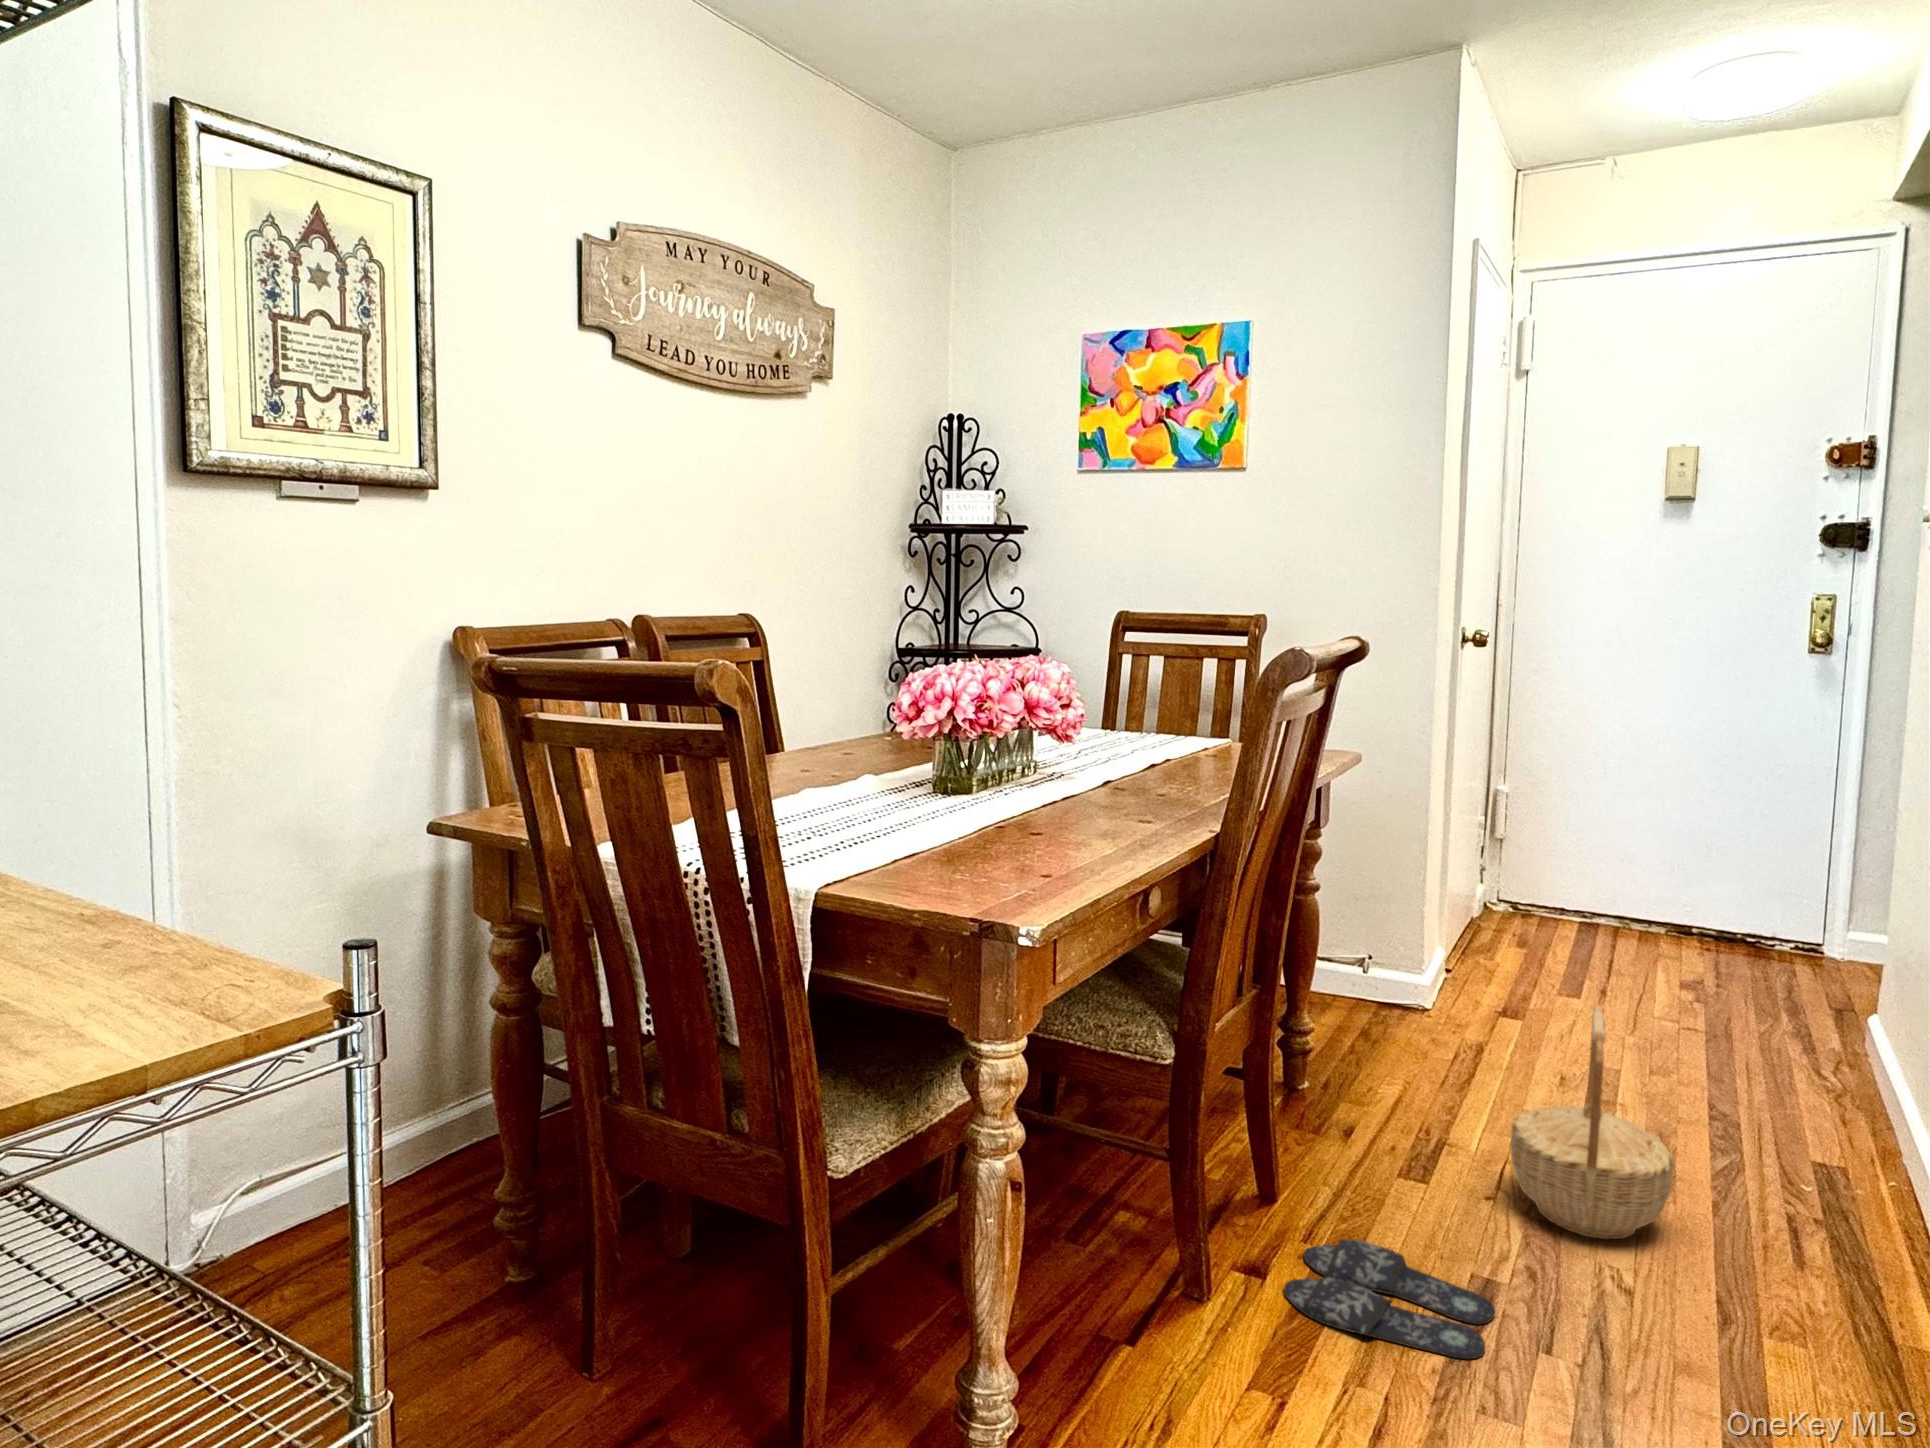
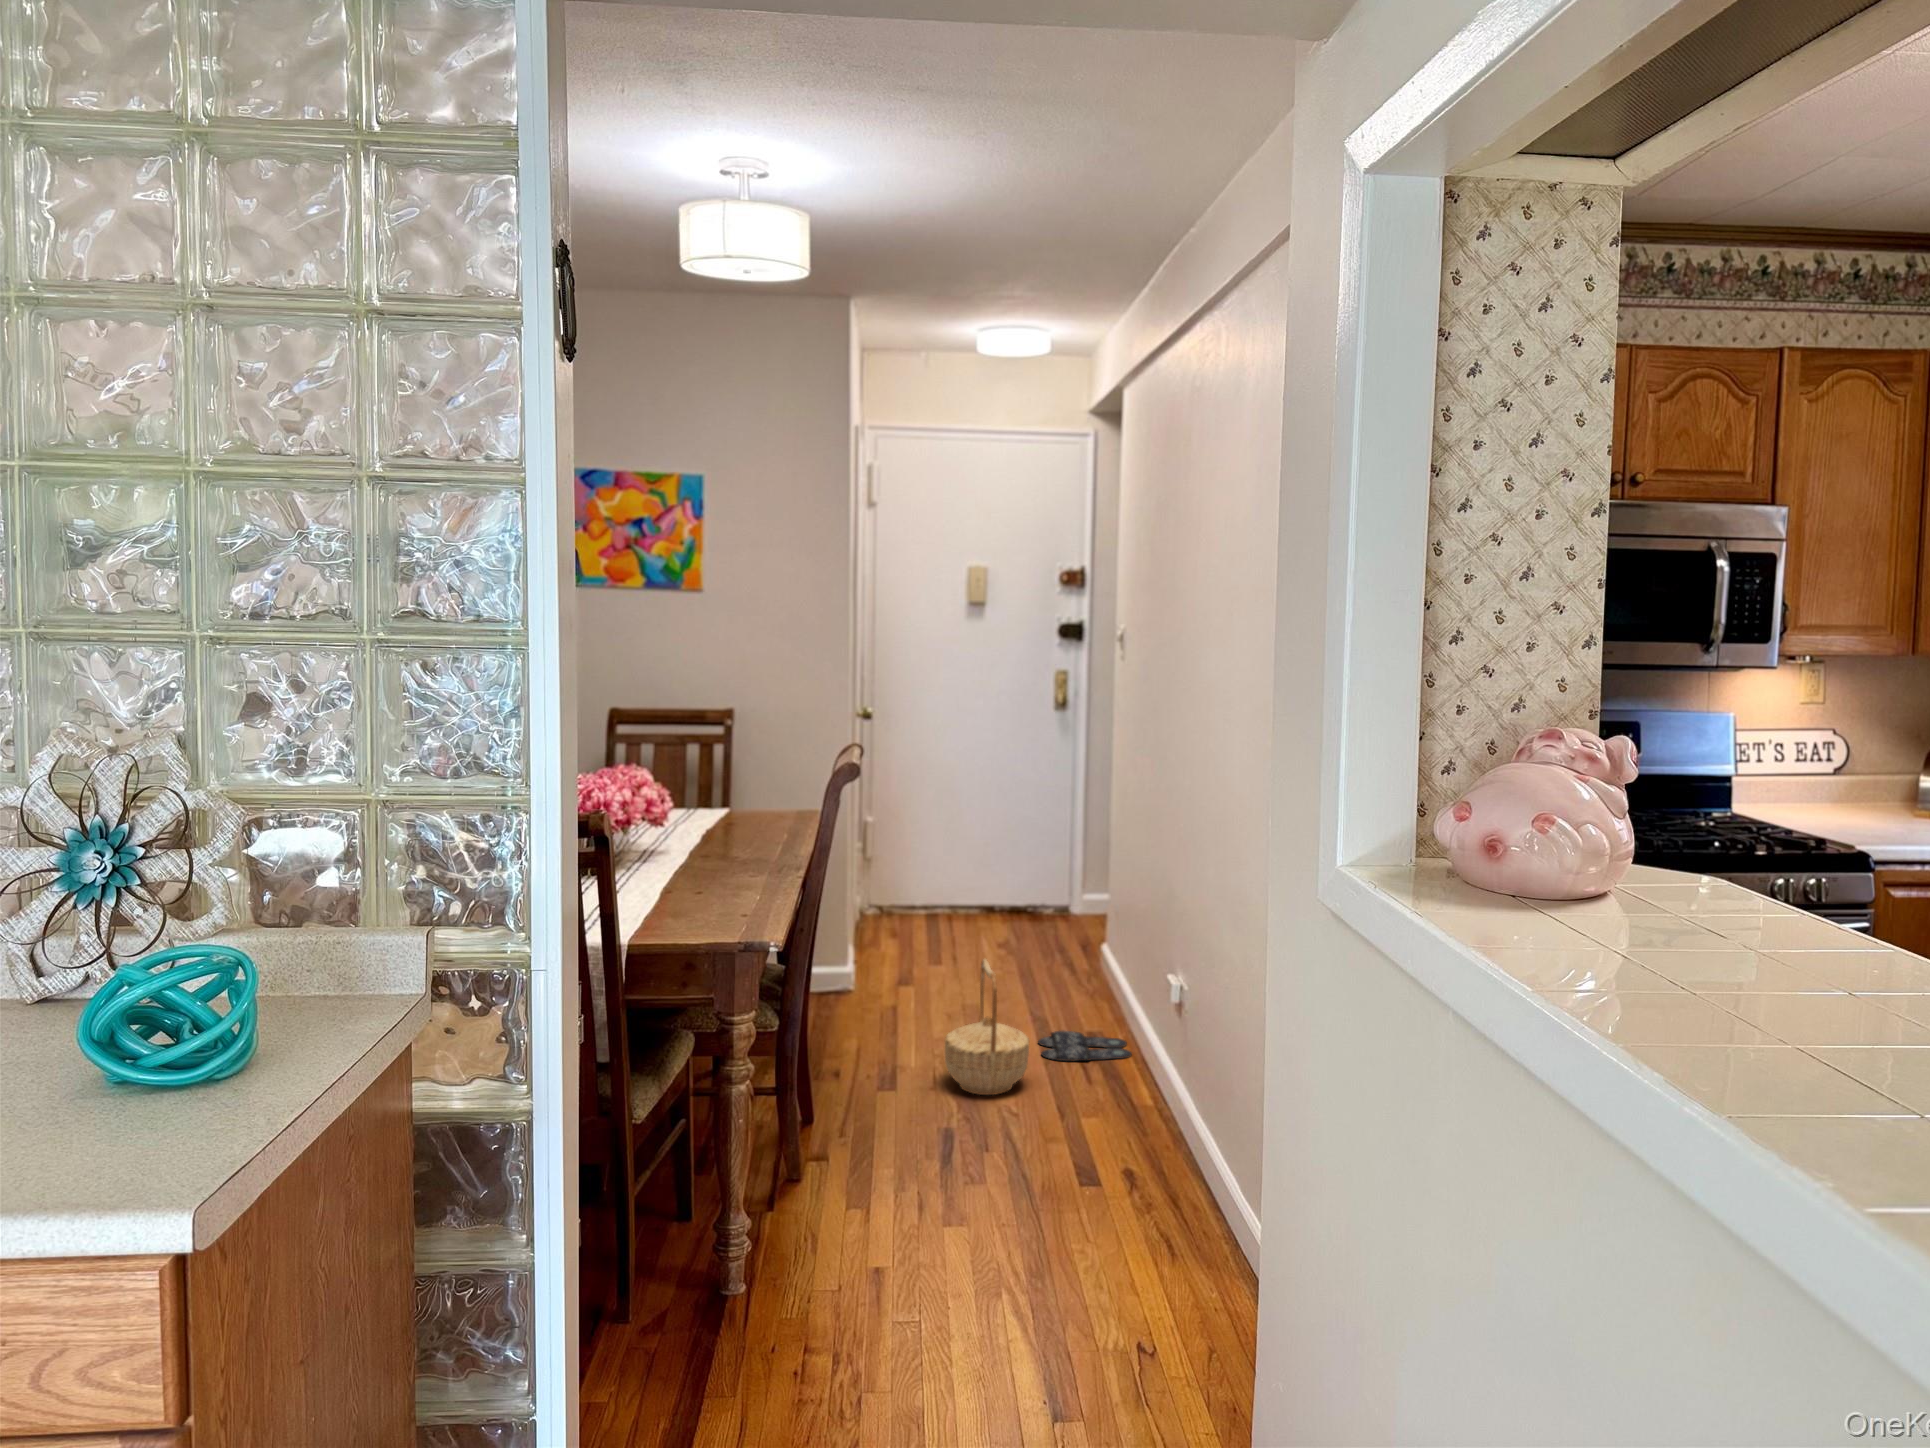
slippers: present [1284,1239,1495,1359] -> present [1038,1031,1132,1062]

